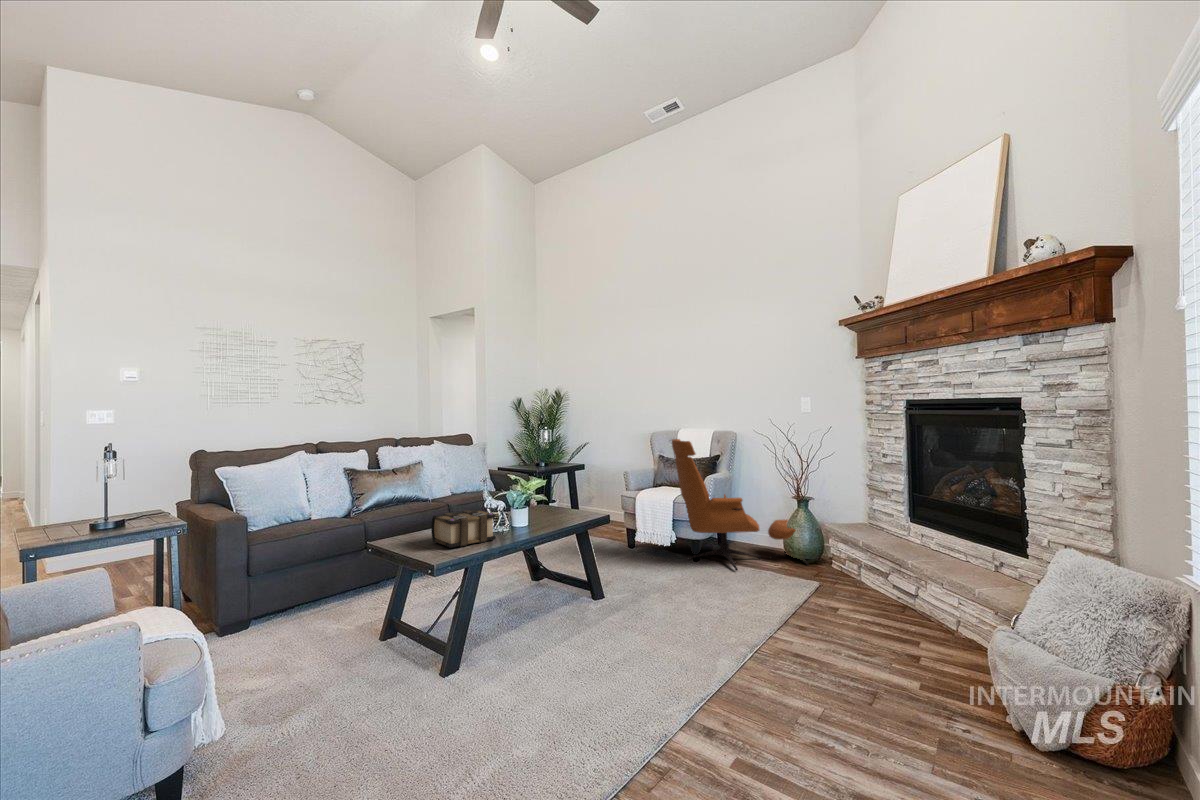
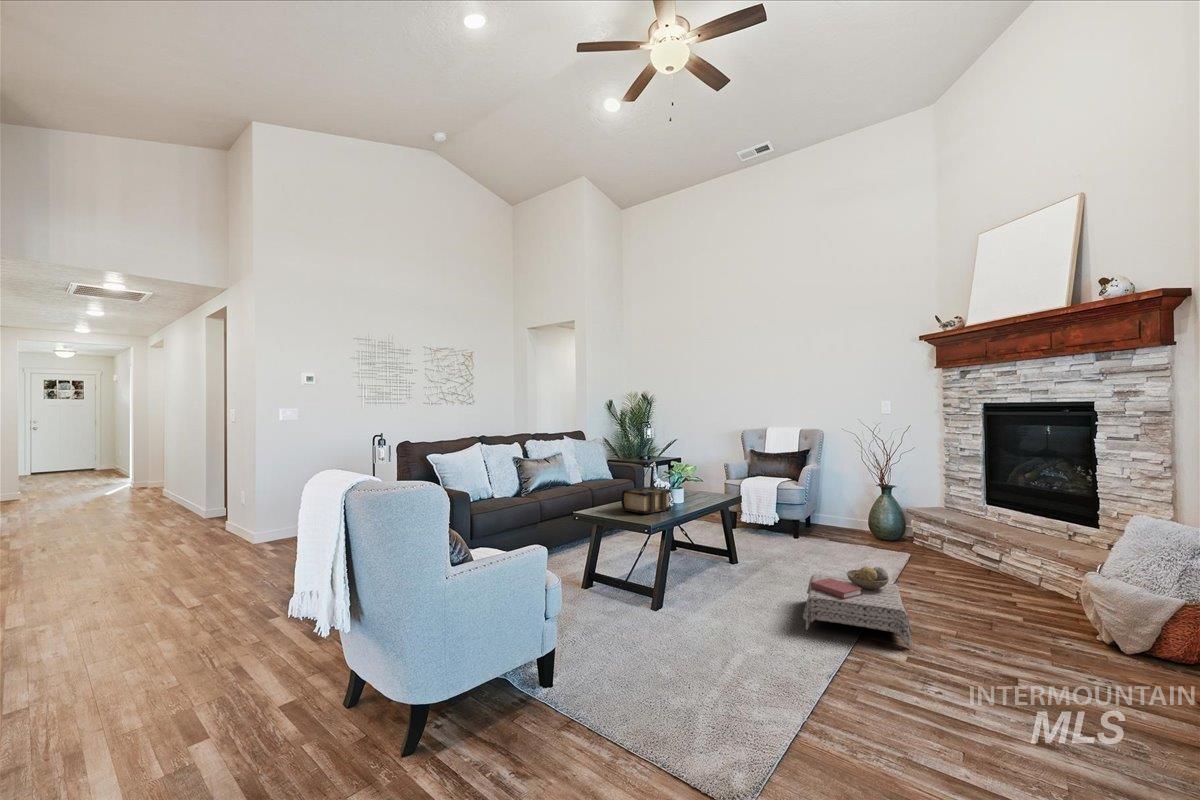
lounge chair: present [672,439,809,570] -> none [773,435,905,544]
ottoman: none [620,620,765,743] -> present [803,566,912,647]

